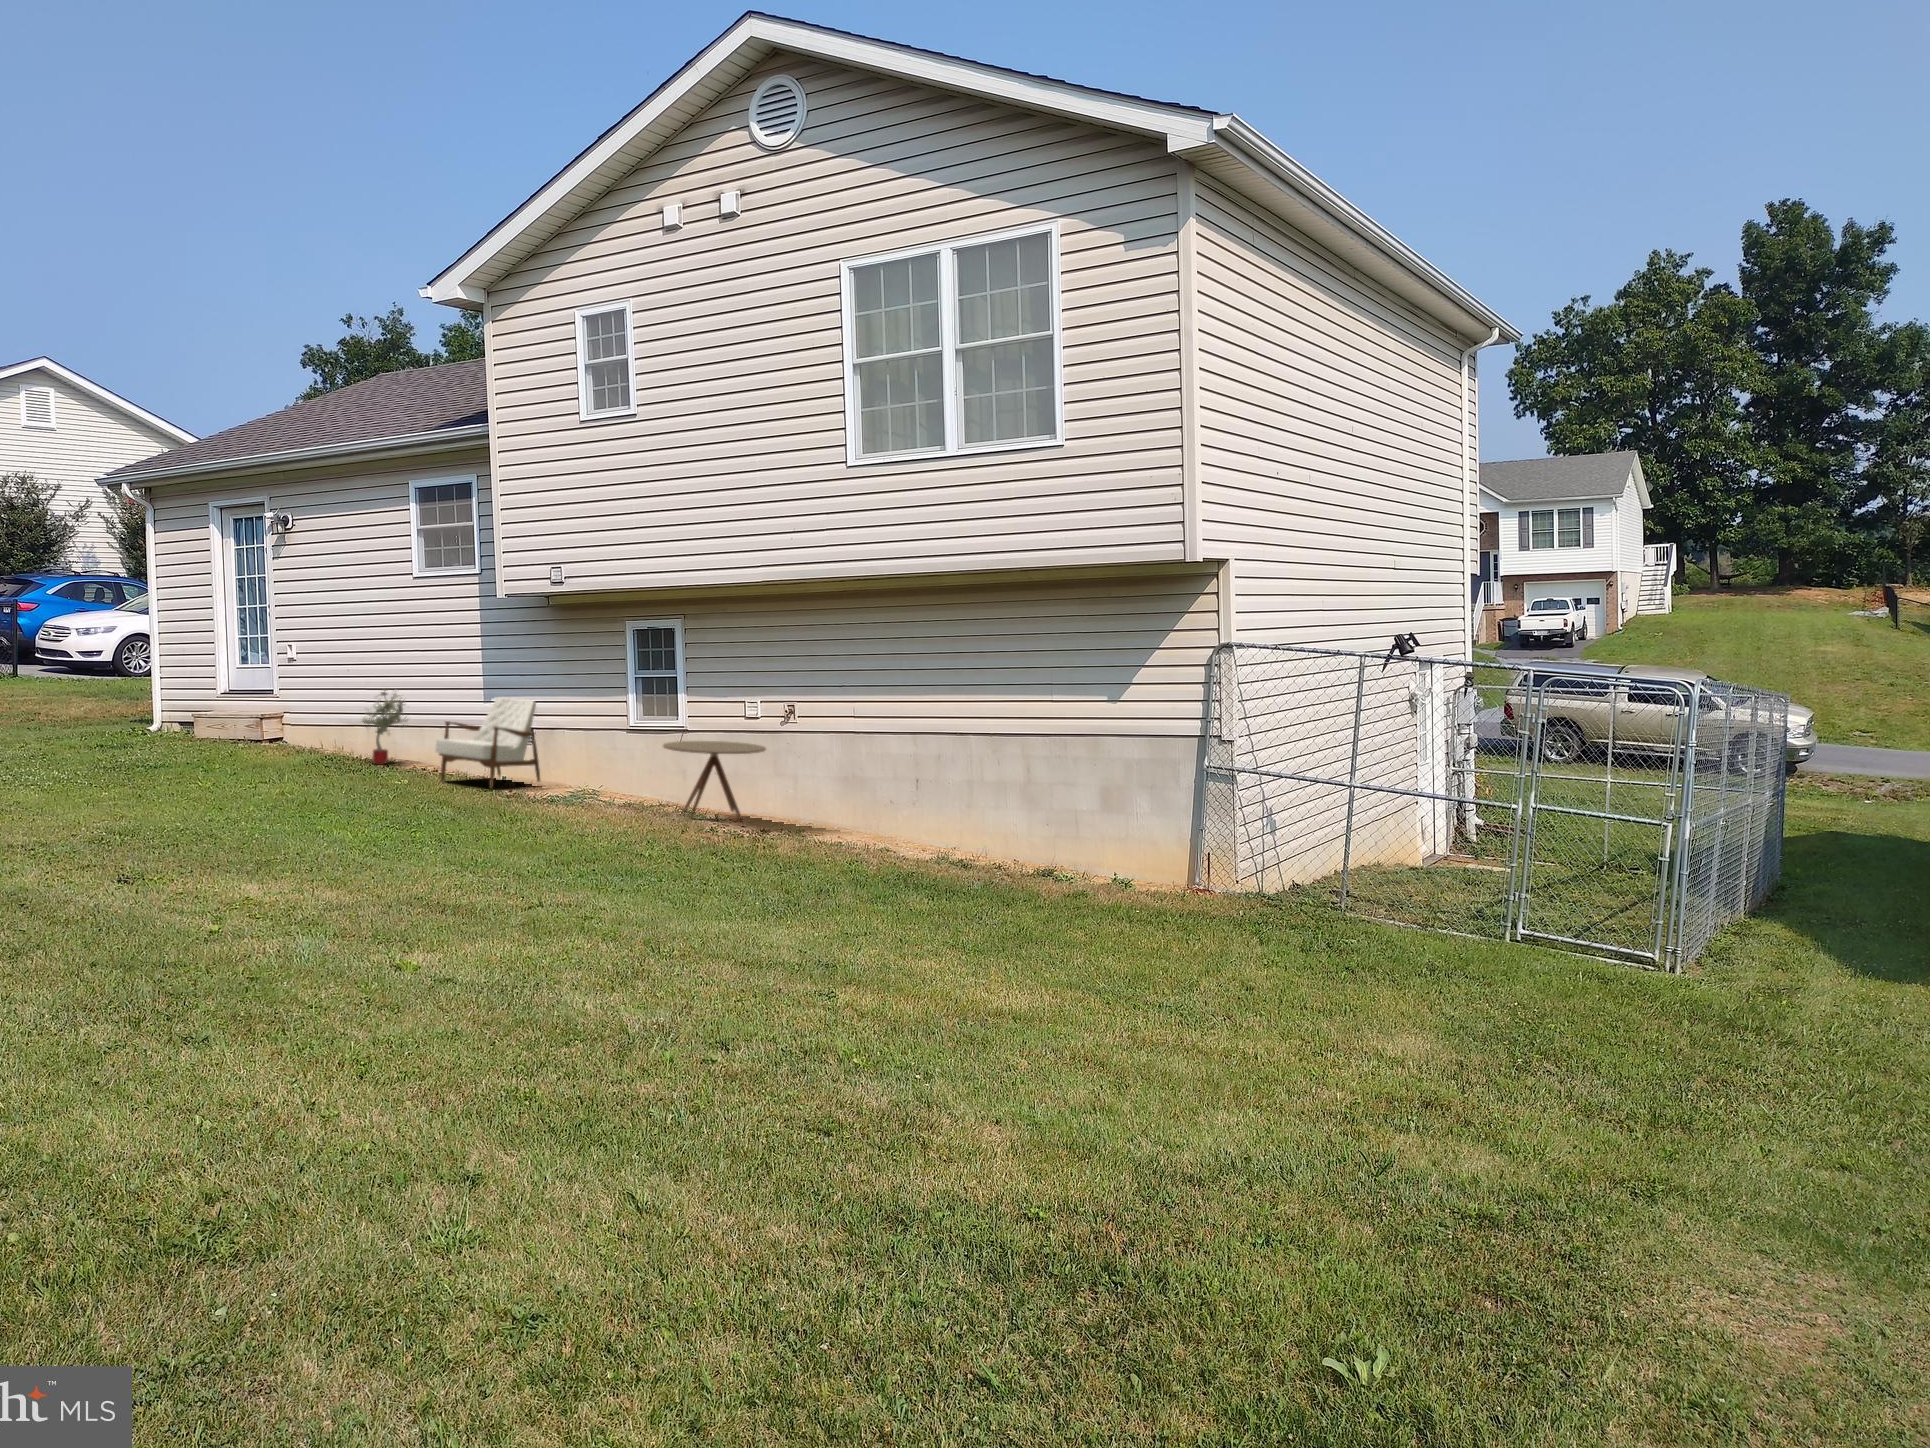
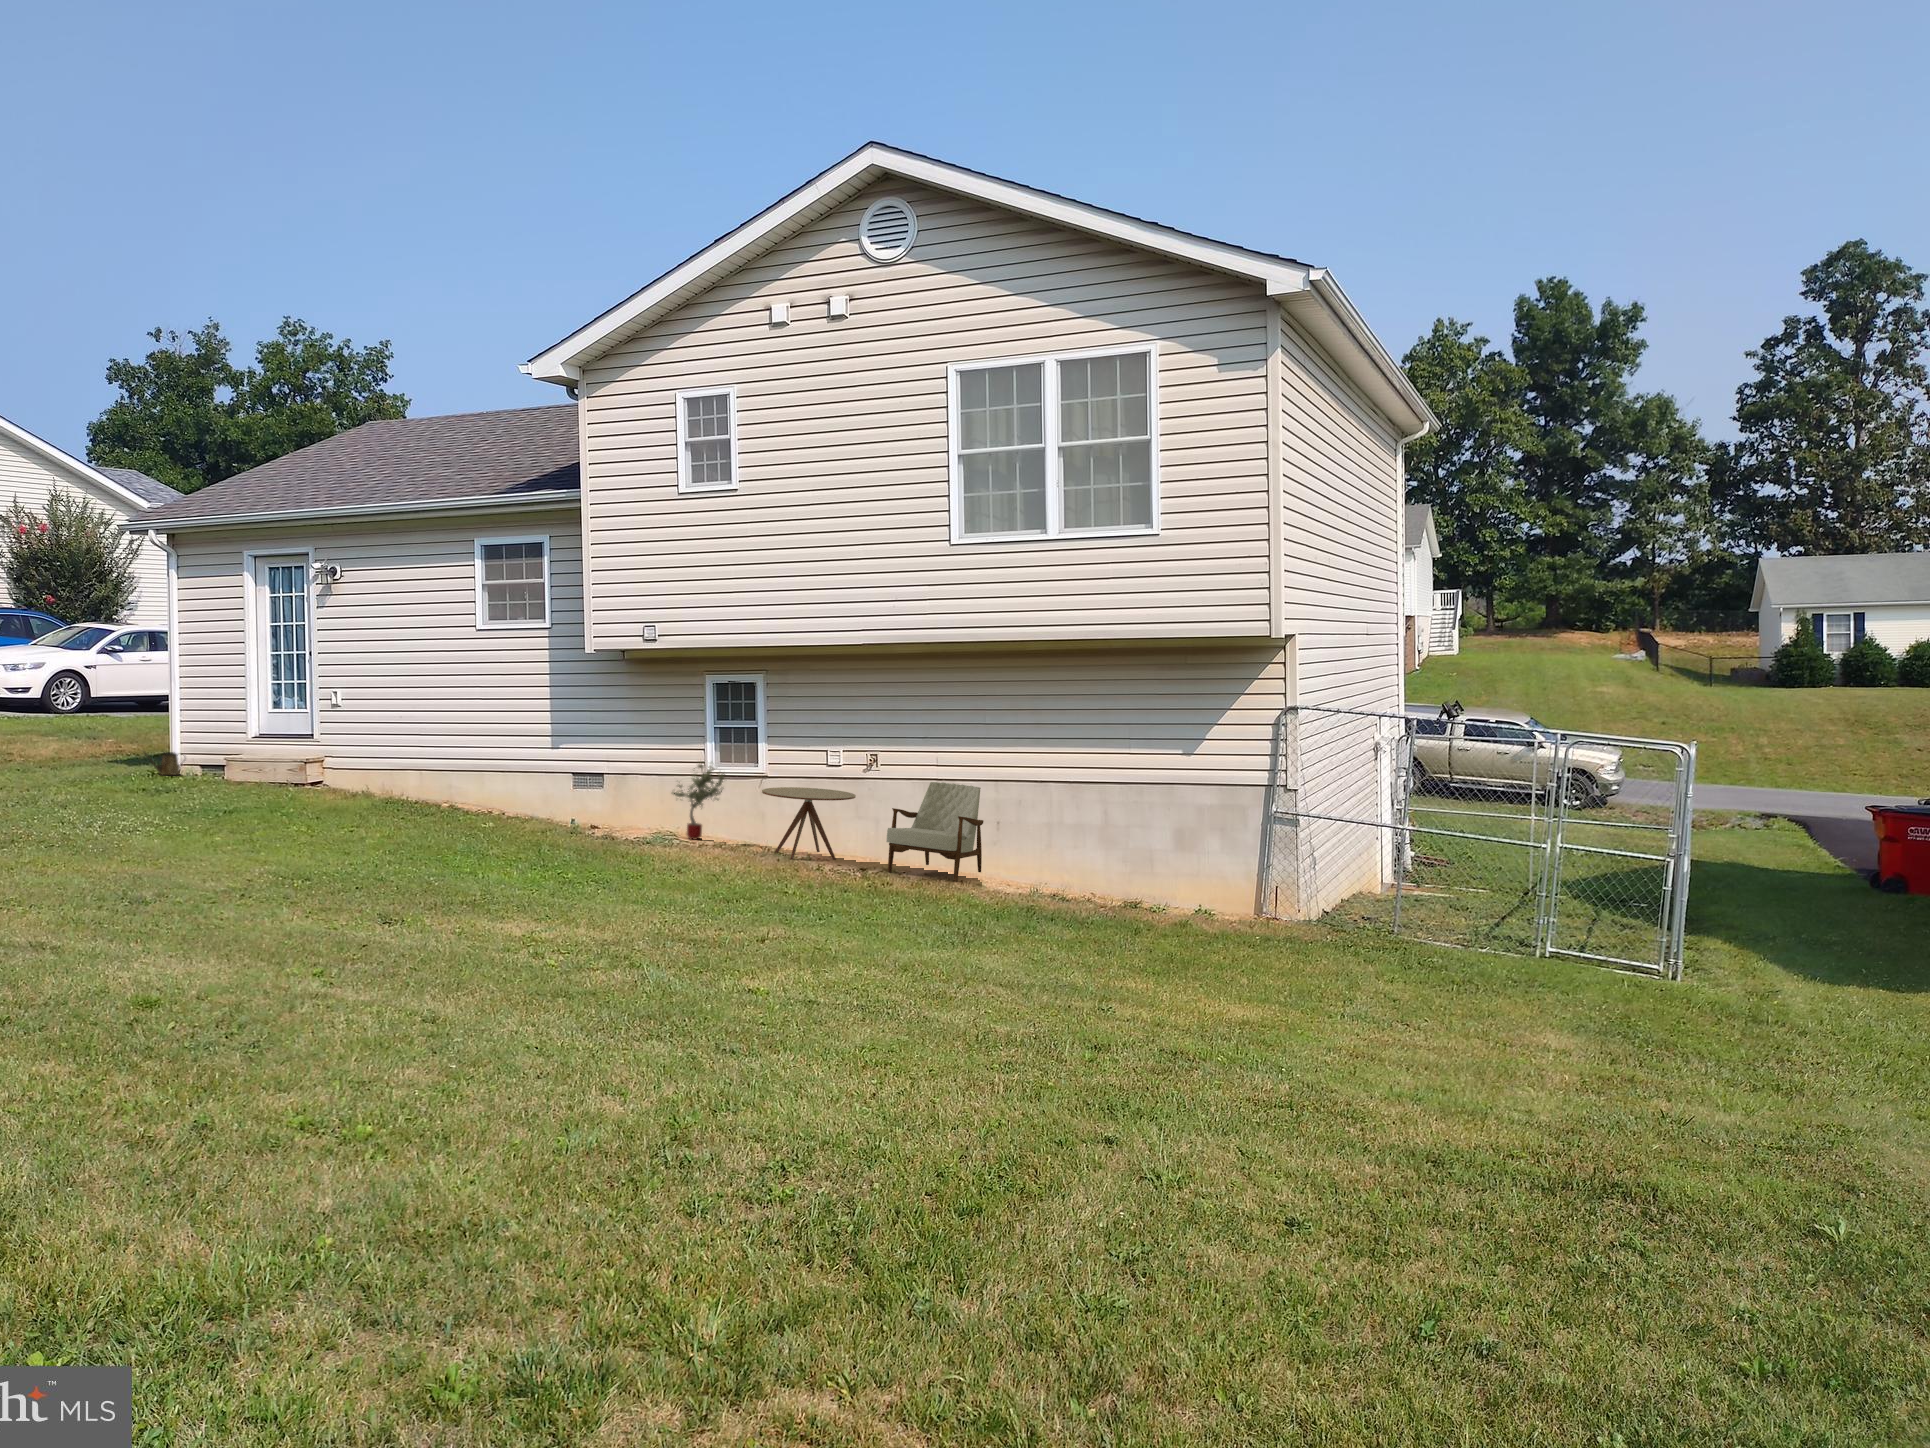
potted tree: present [362,689,408,765] -> present [672,761,725,840]
armchair: present [435,697,540,789] -> present [886,782,984,882]
watering can: none [109,707,158,733] -> present [144,752,180,775]

